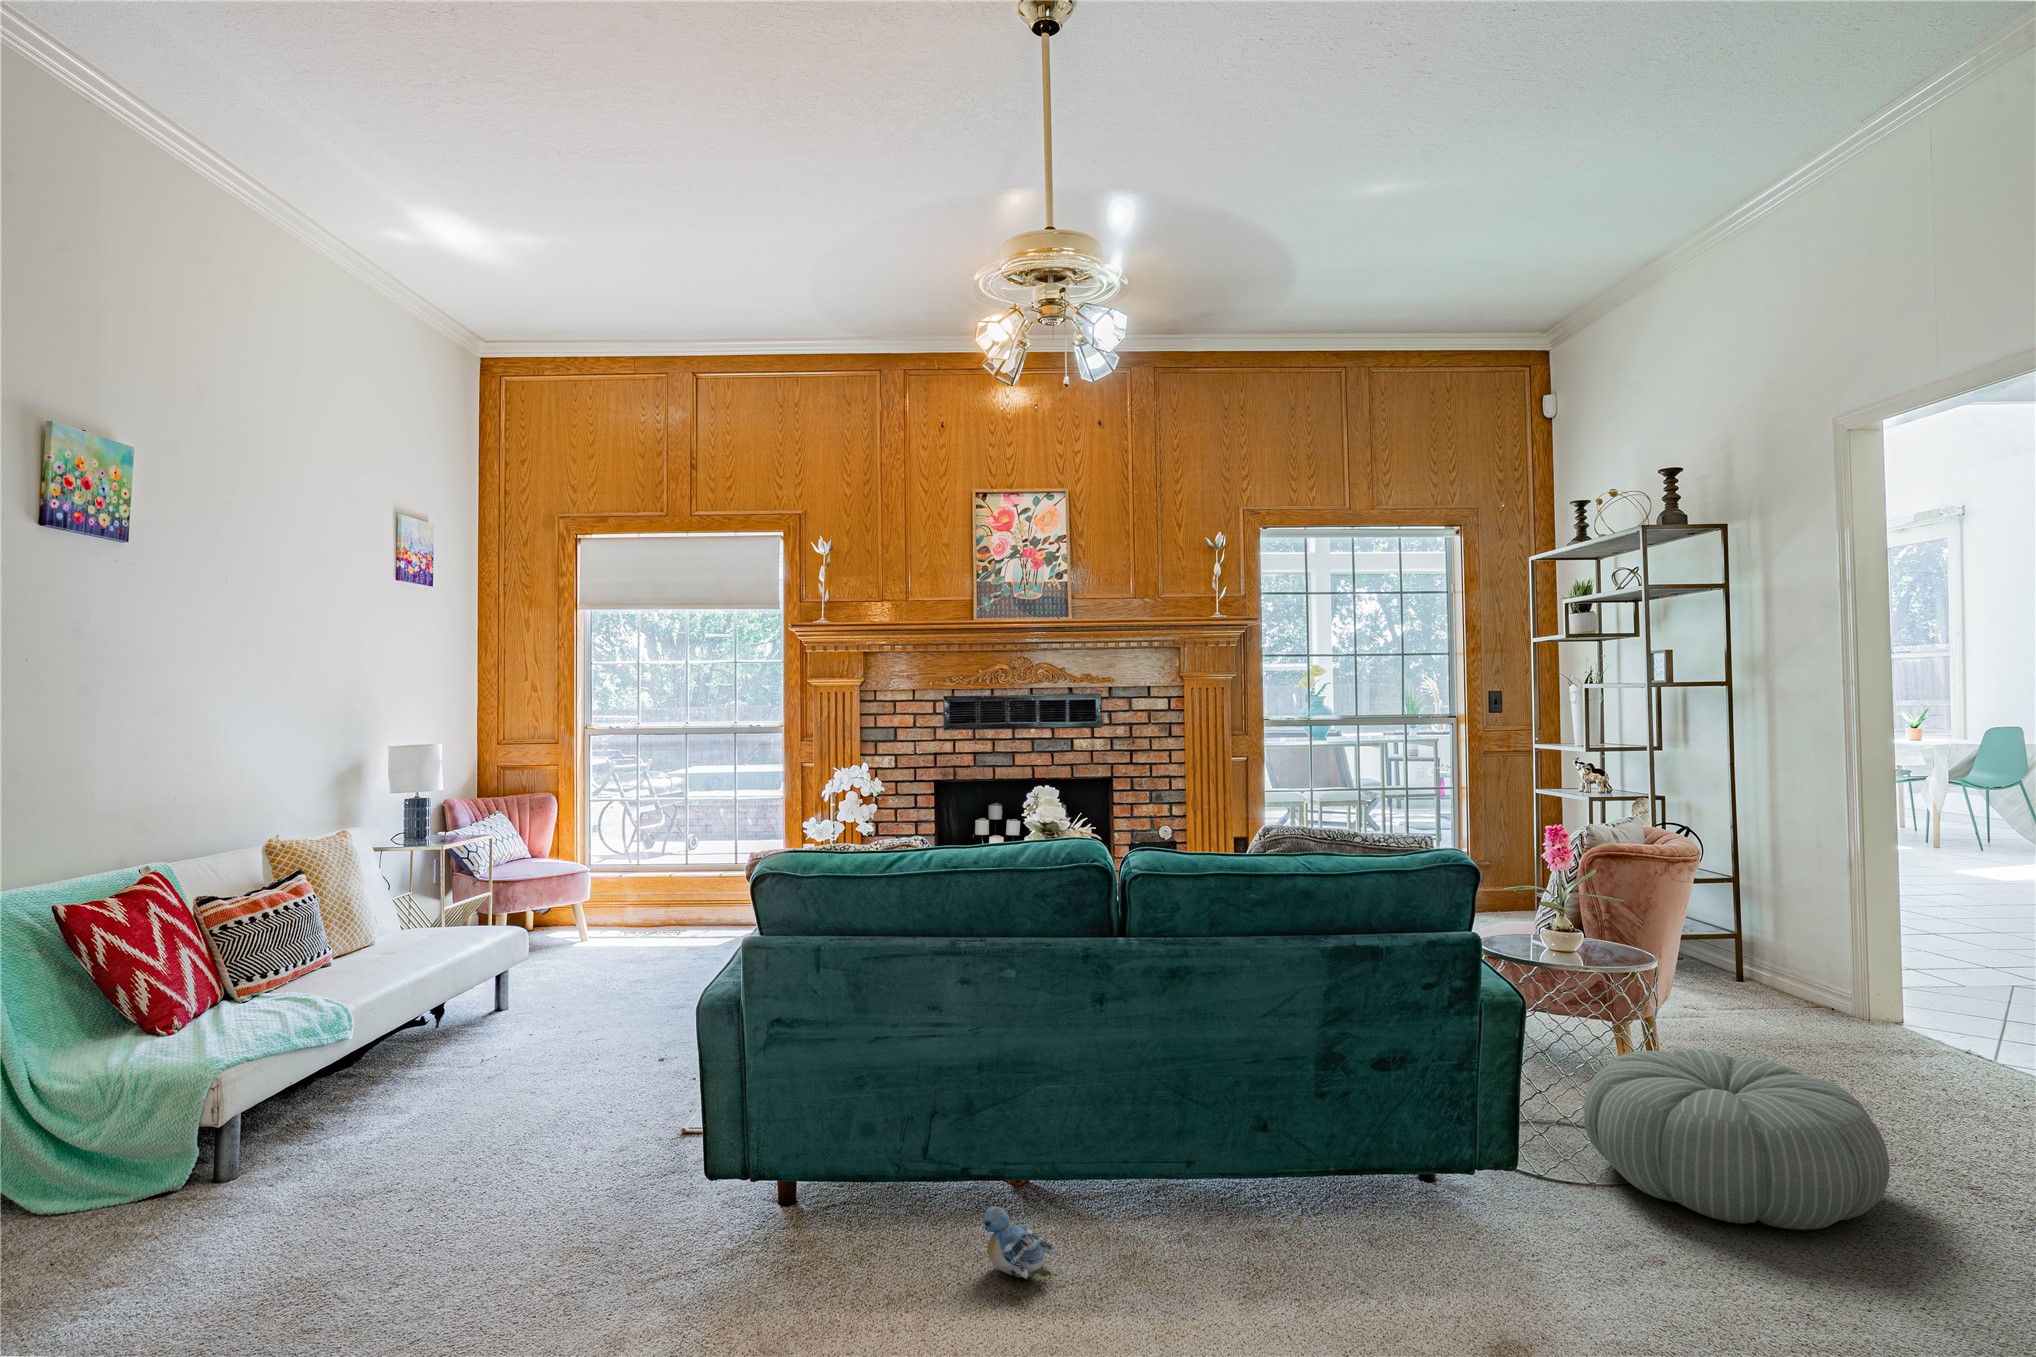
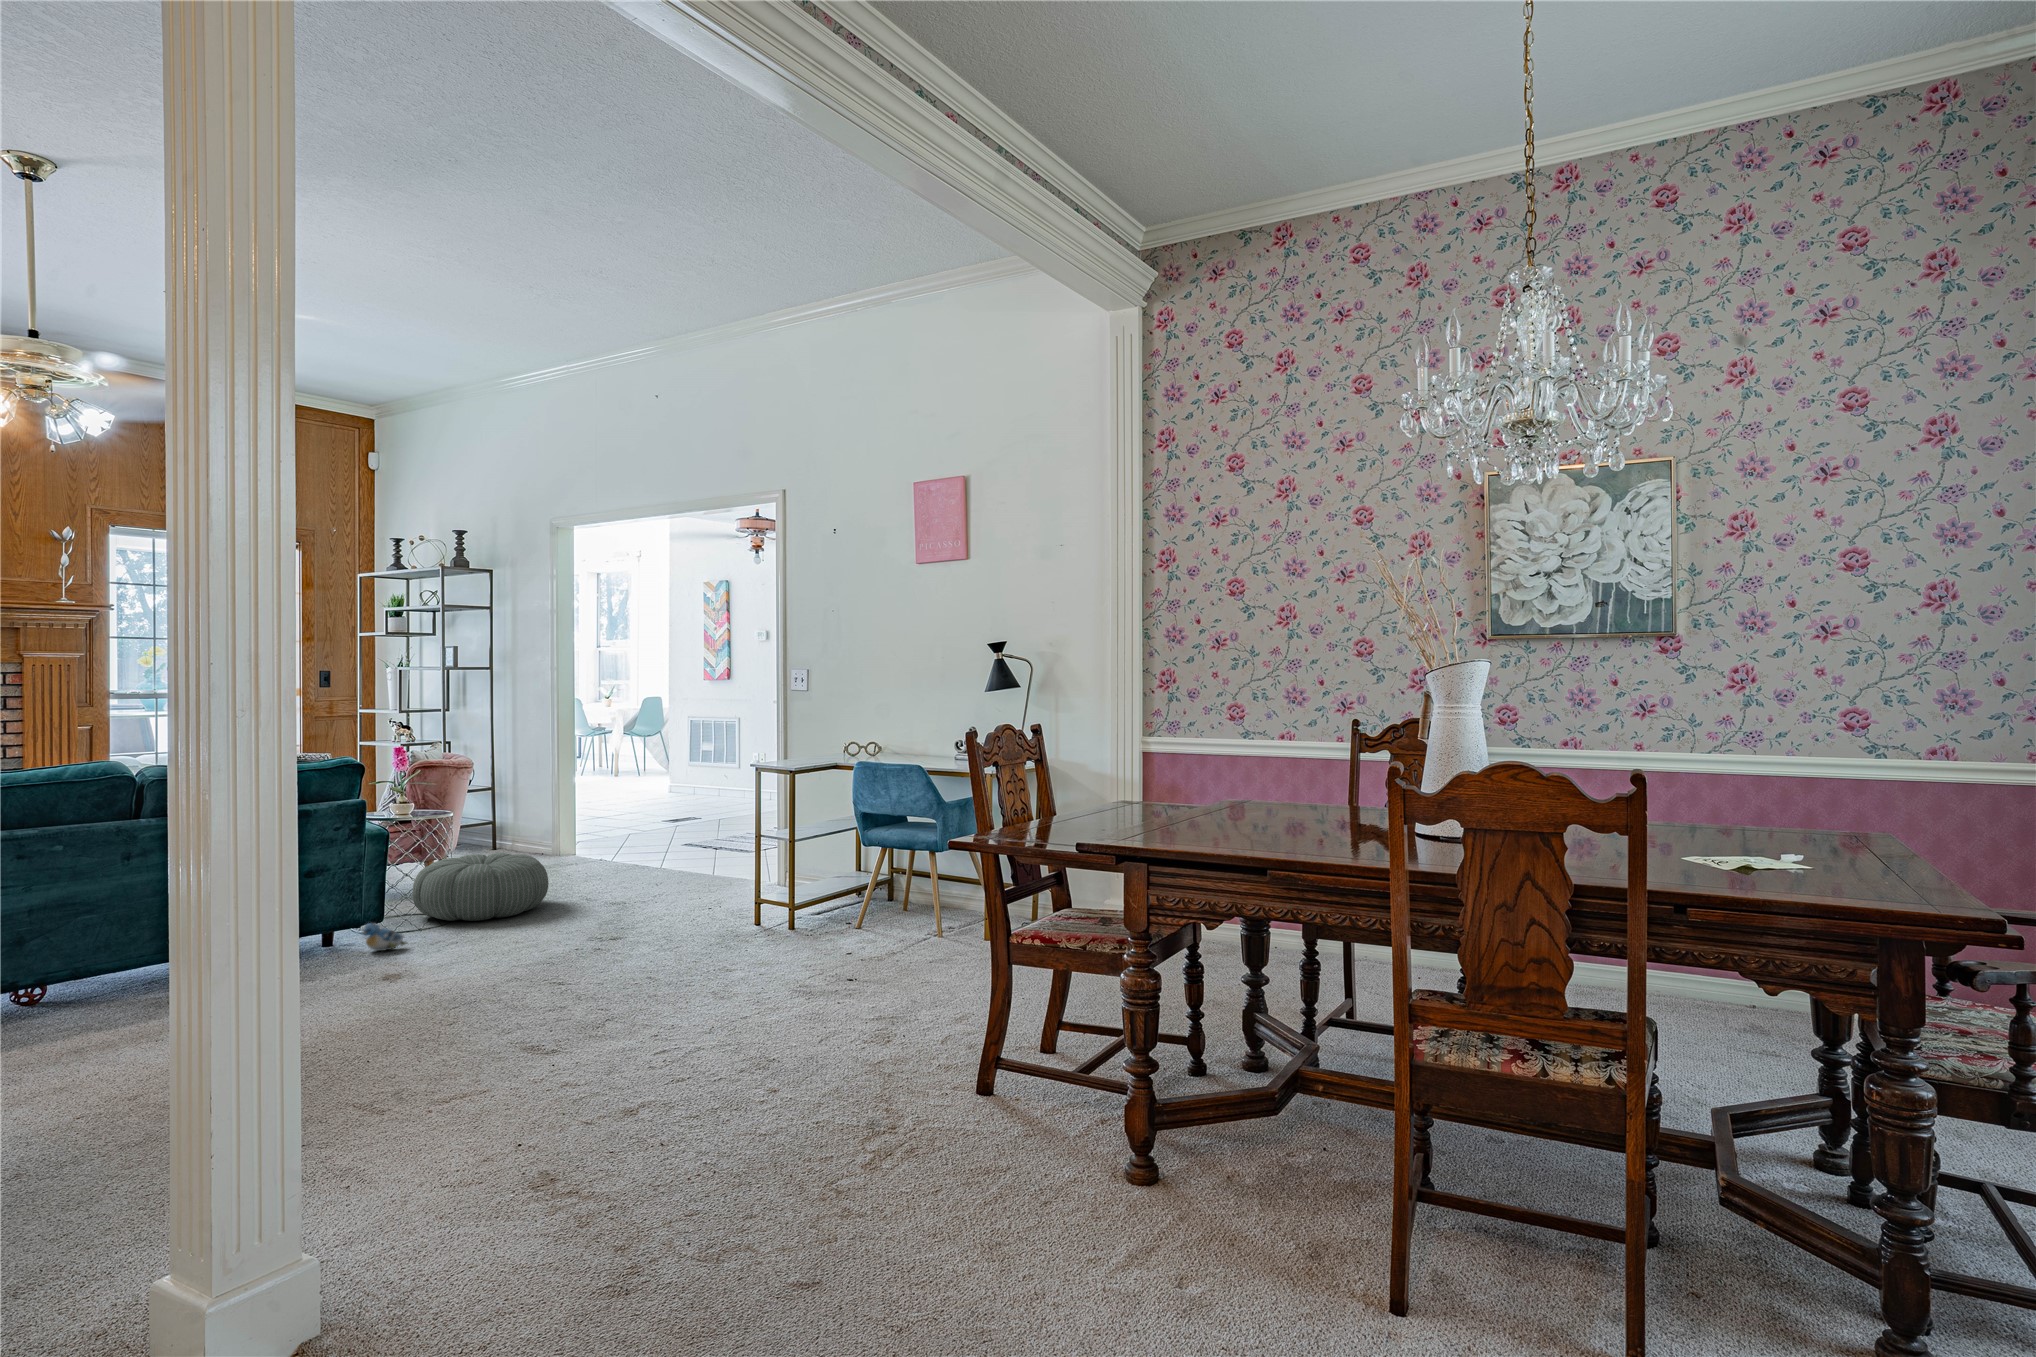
plush toy: present [984,1207,1058,1279] -> present [362,923,406,951]

